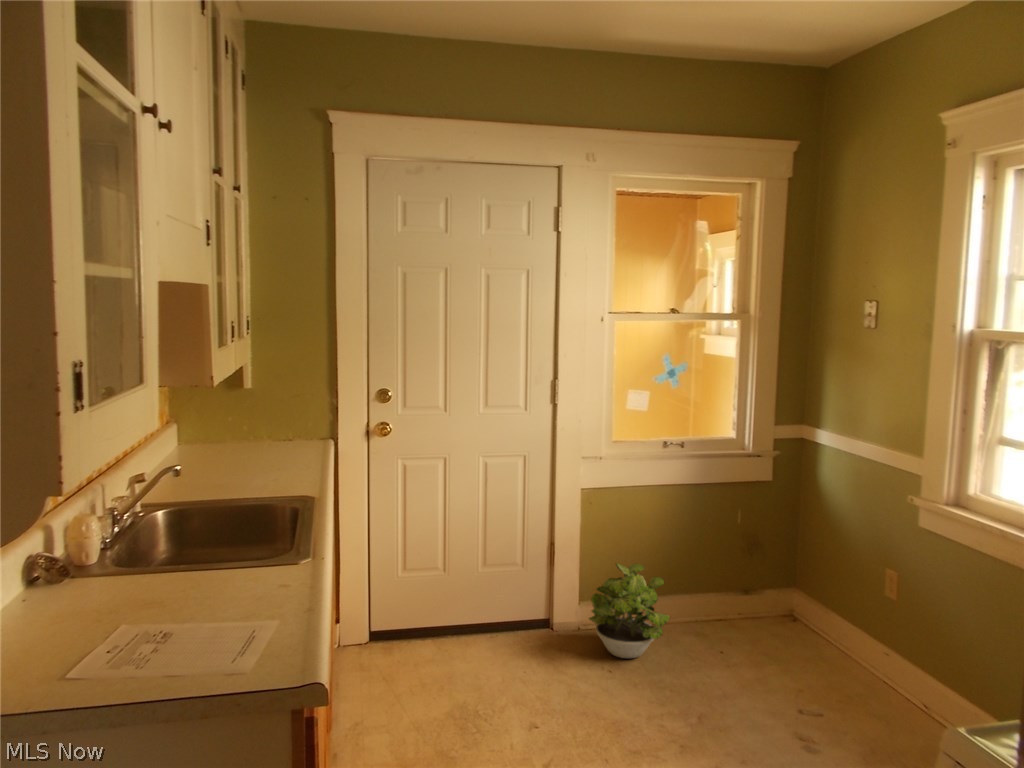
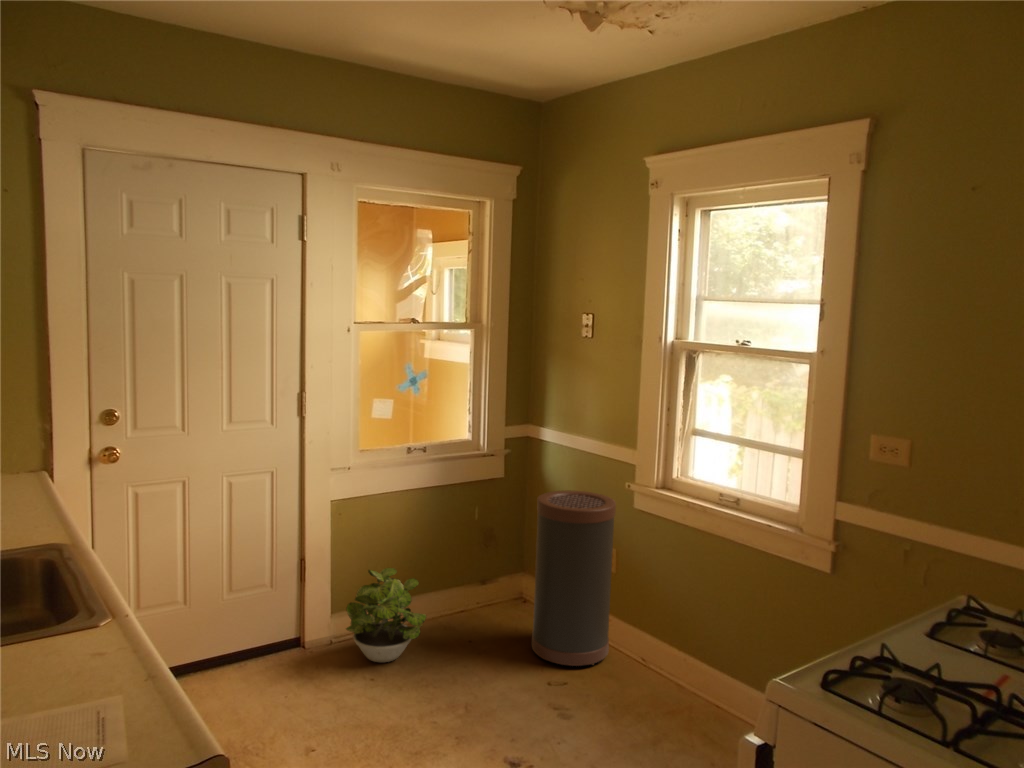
trash can: none [789,500,895,703] -> present [532,490,616,666]

